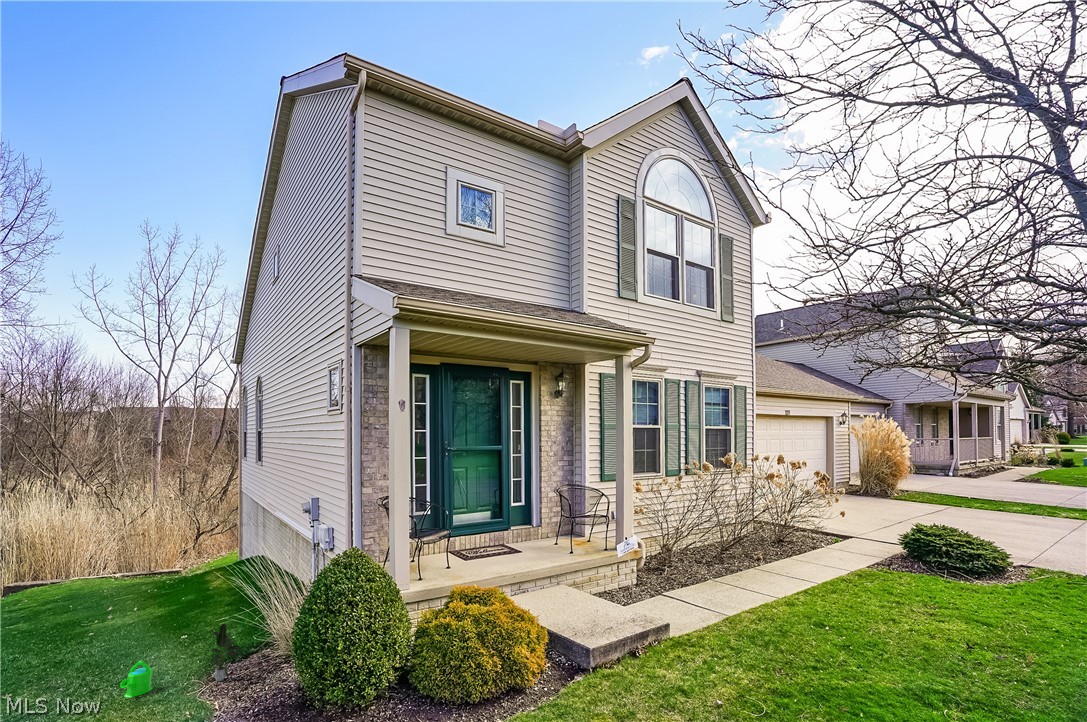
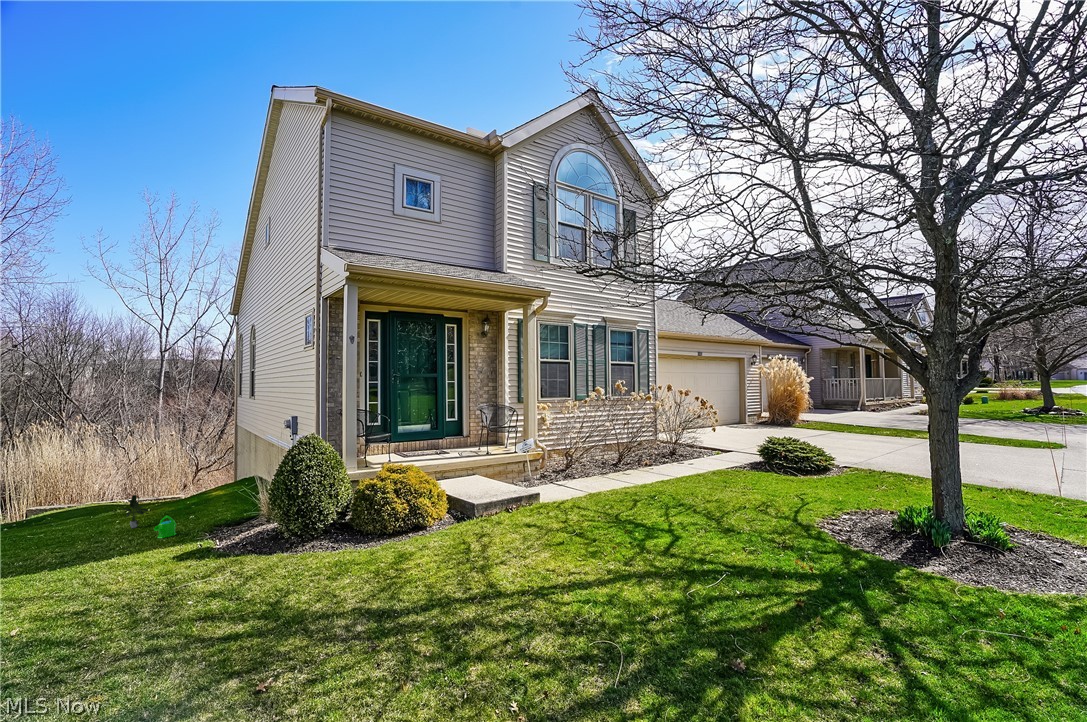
potted plant: present [206,624,242,681] -> present [122,495,148,528]

